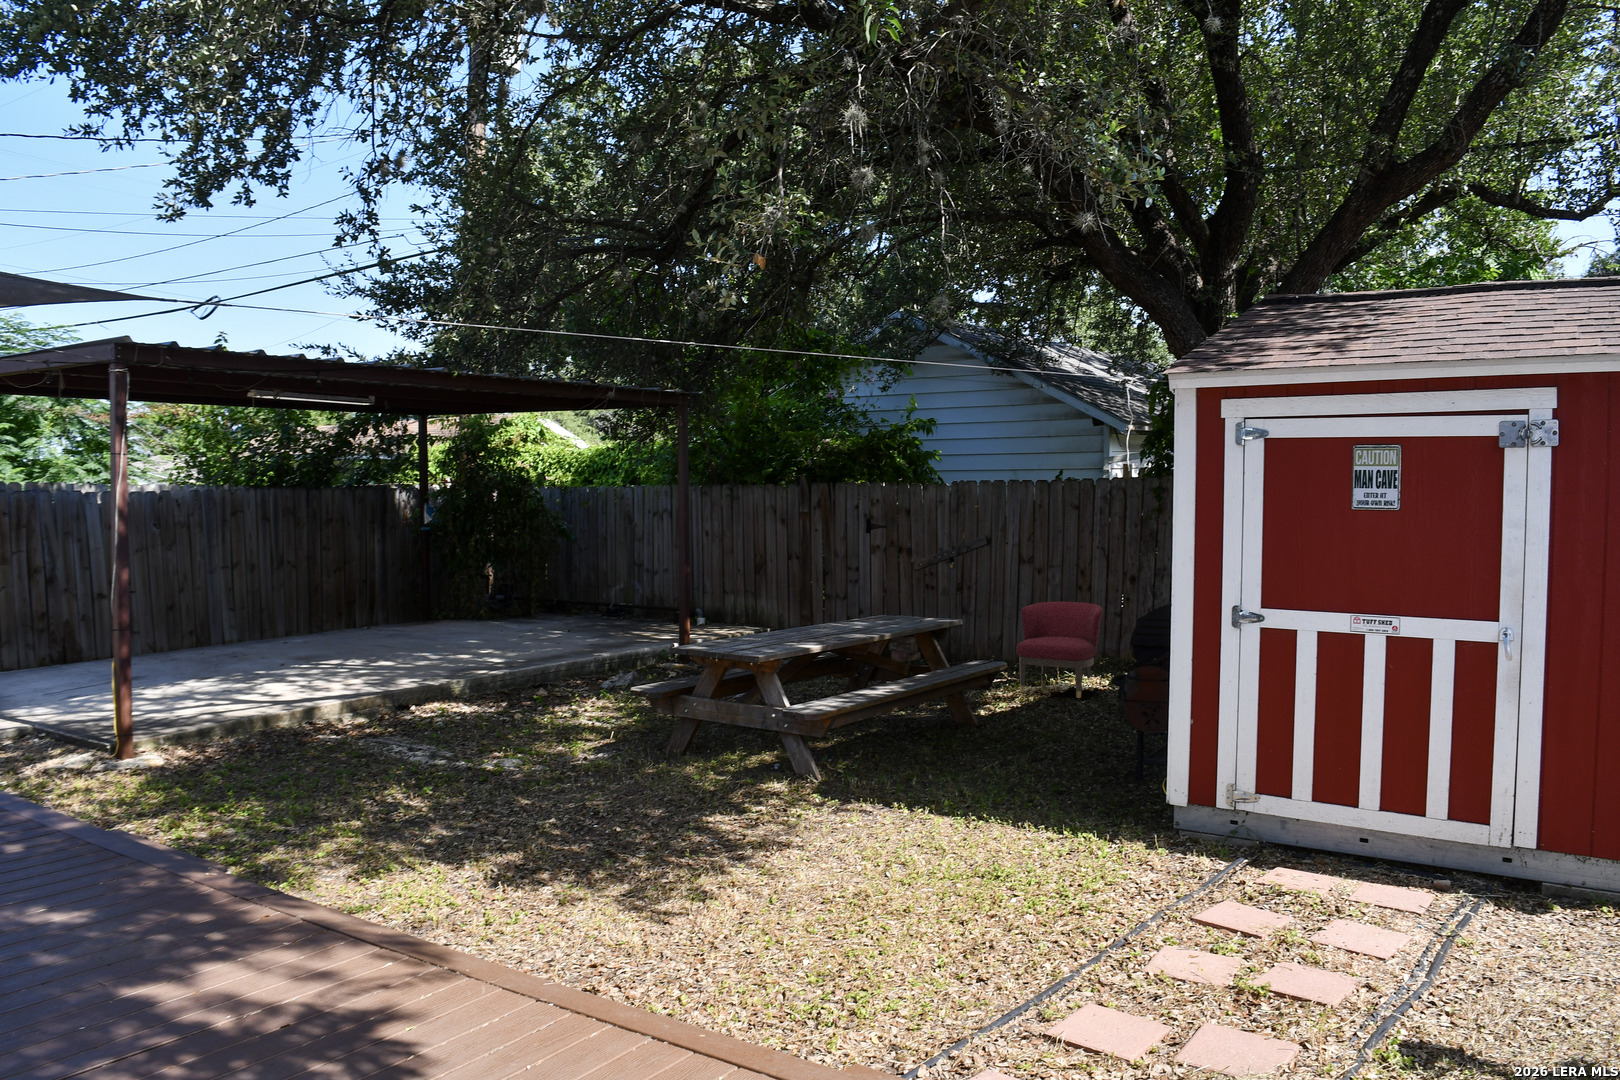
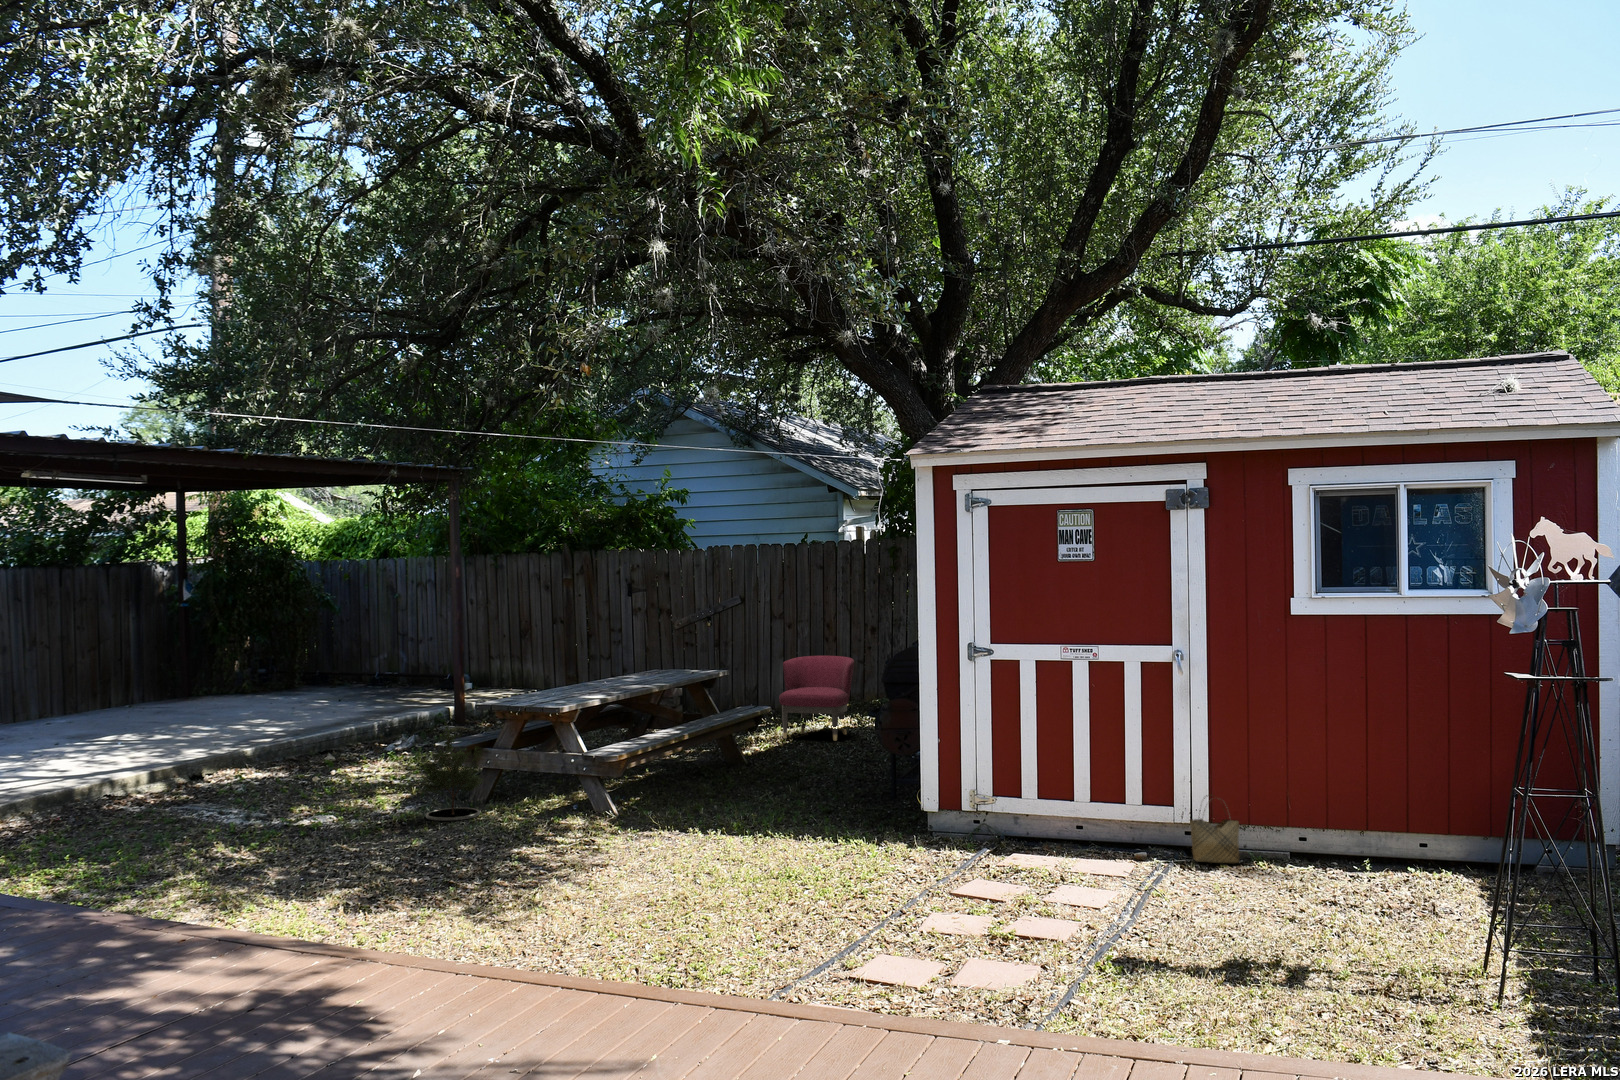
potted tree: none [614,672,685,776] -> present [418,723,482,821]
woven basket: none [1517,815,1588,906] -> present [1190,795,1240,863]

